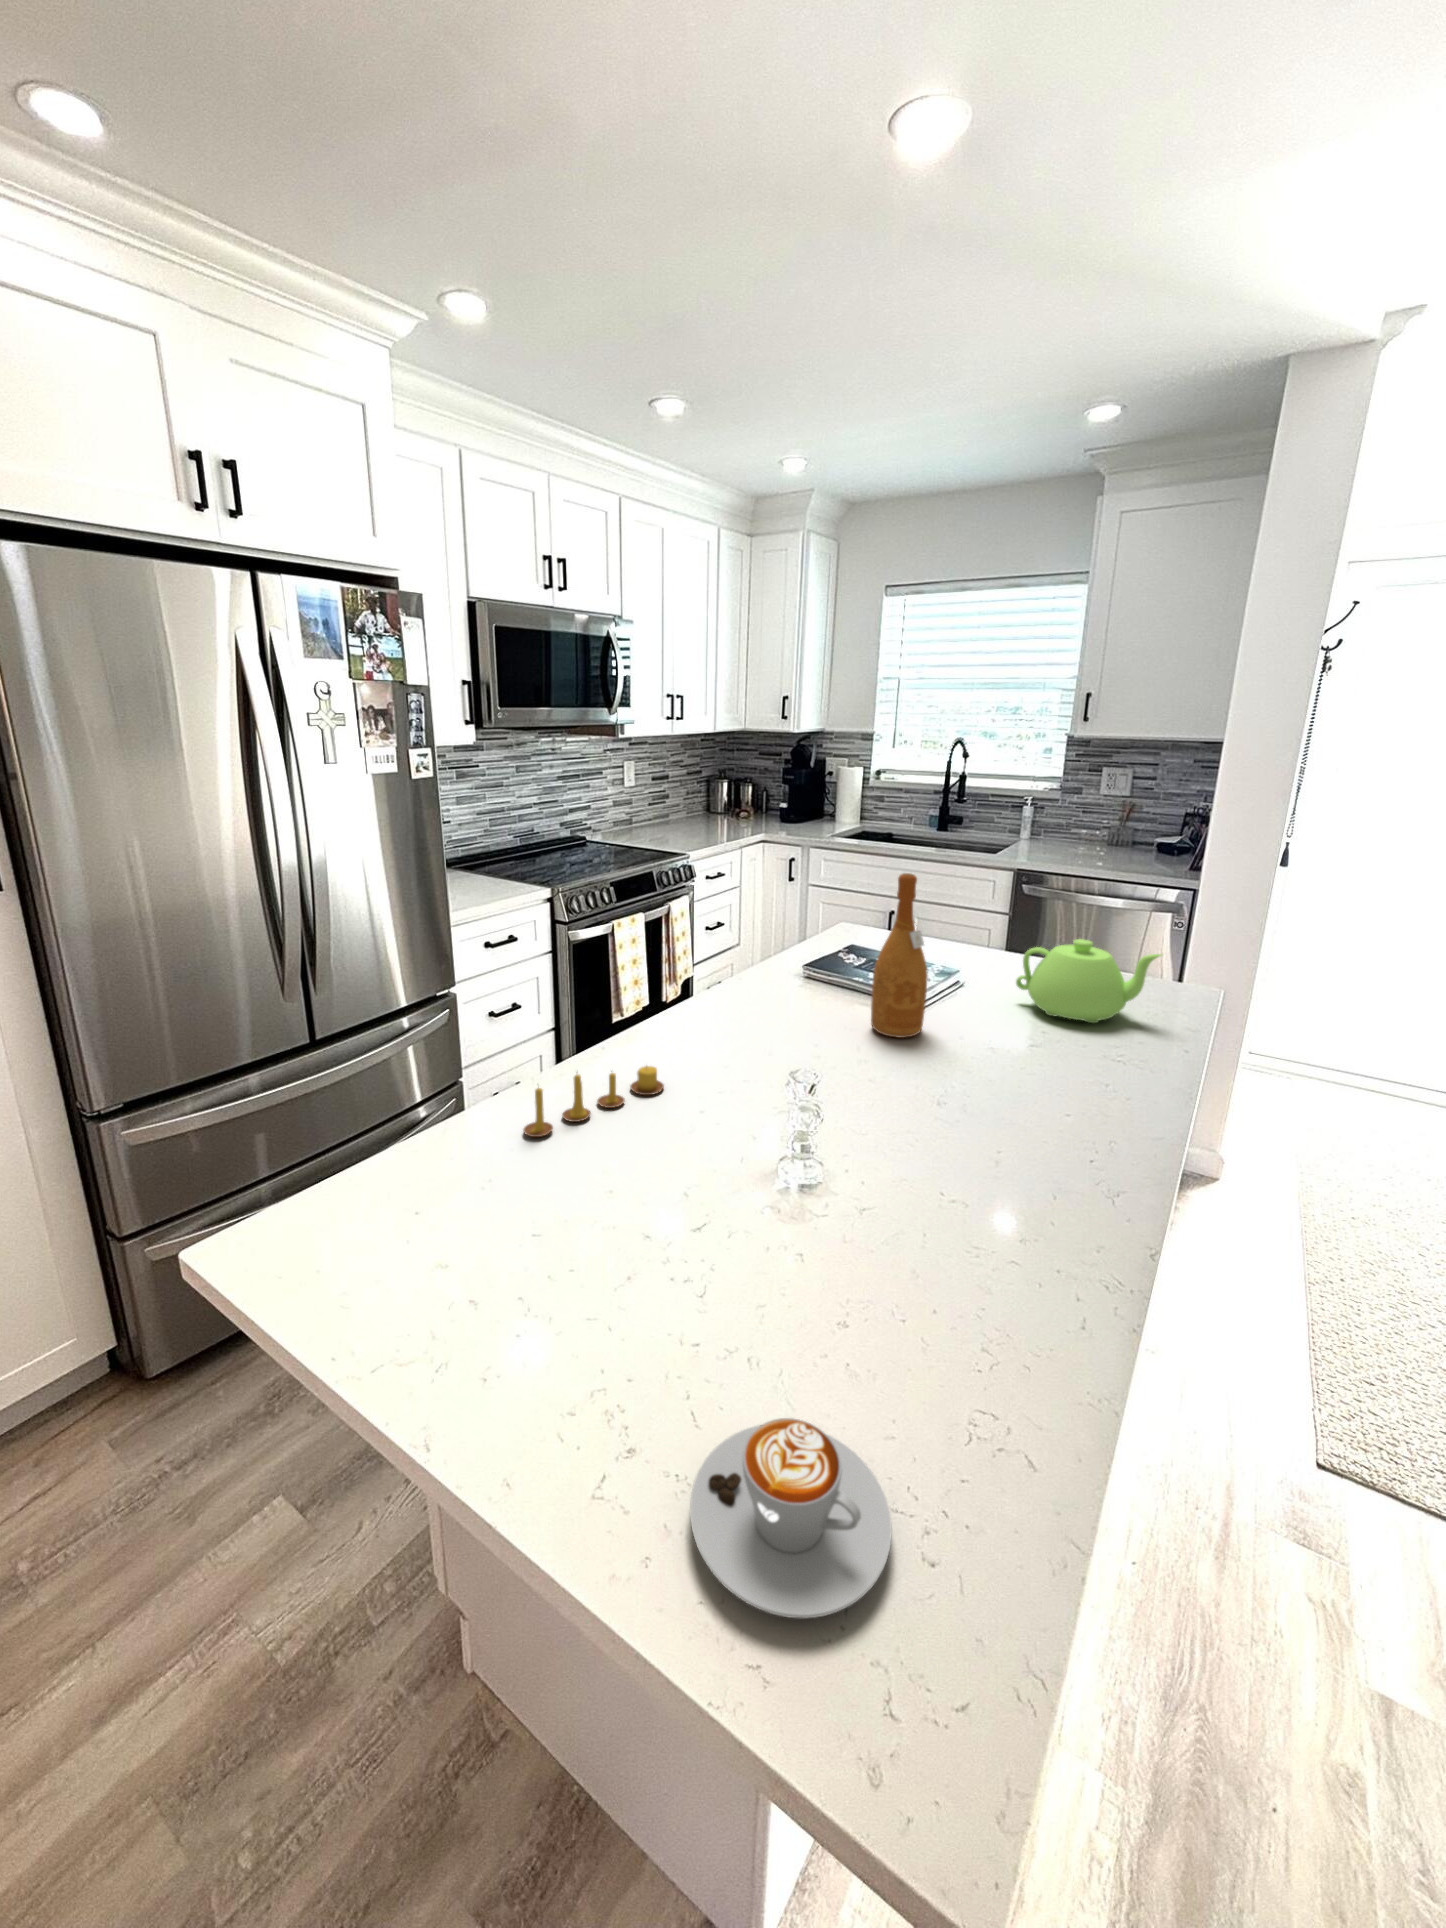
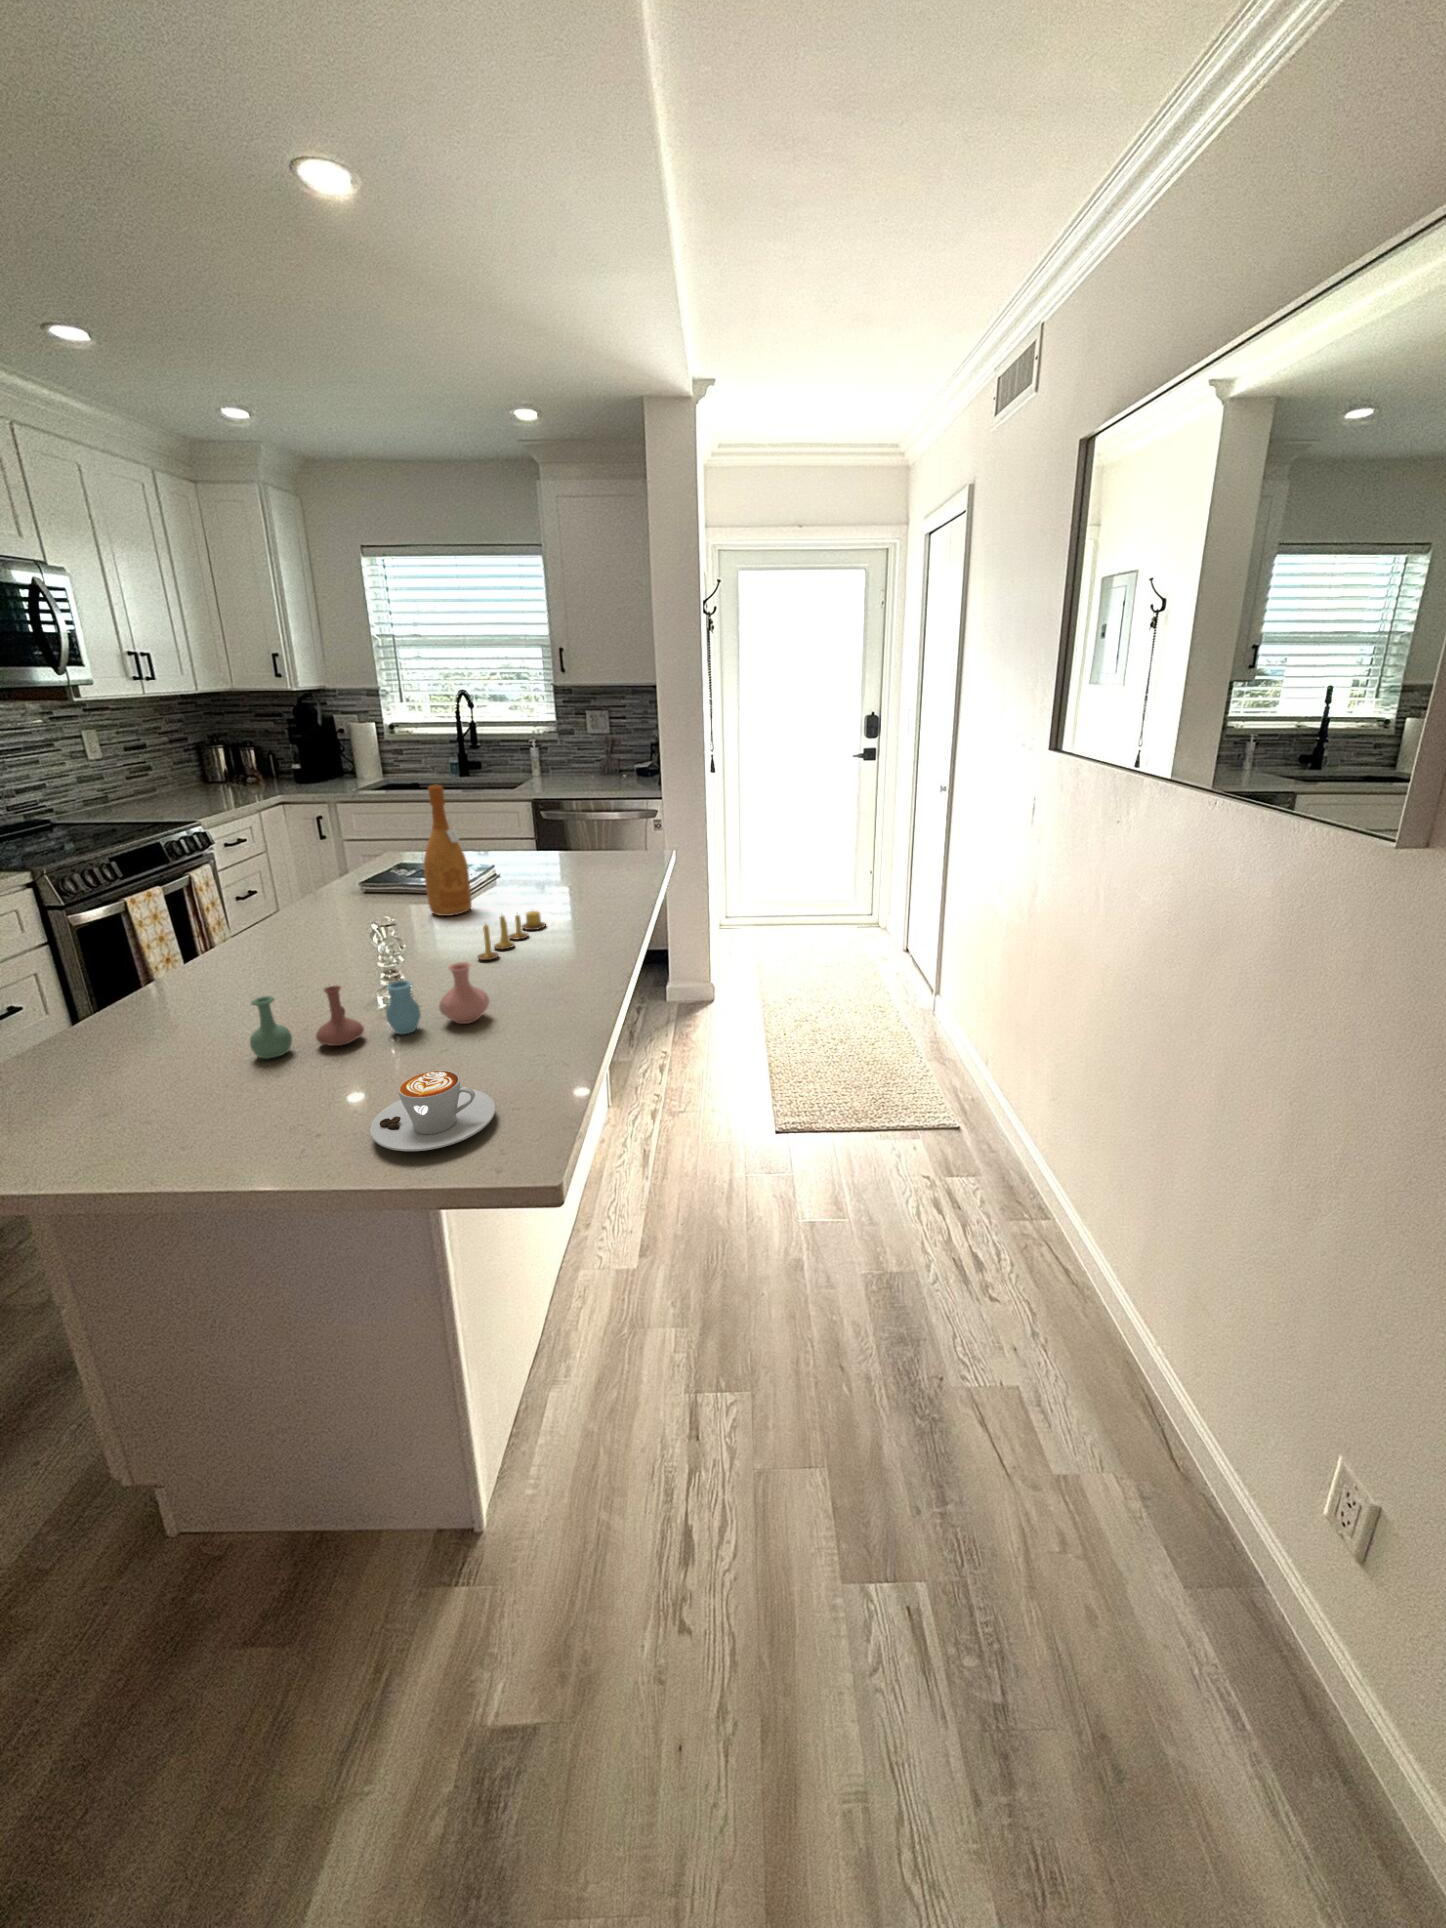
teapot: present [1016,939,1161,1023] -> none [537,824,628,883]
candle: present [524,1066,664,1137] -> present [478,911,546,960]
vase: none [614,1152,920,1267] -> present [250,962,489,1059]

